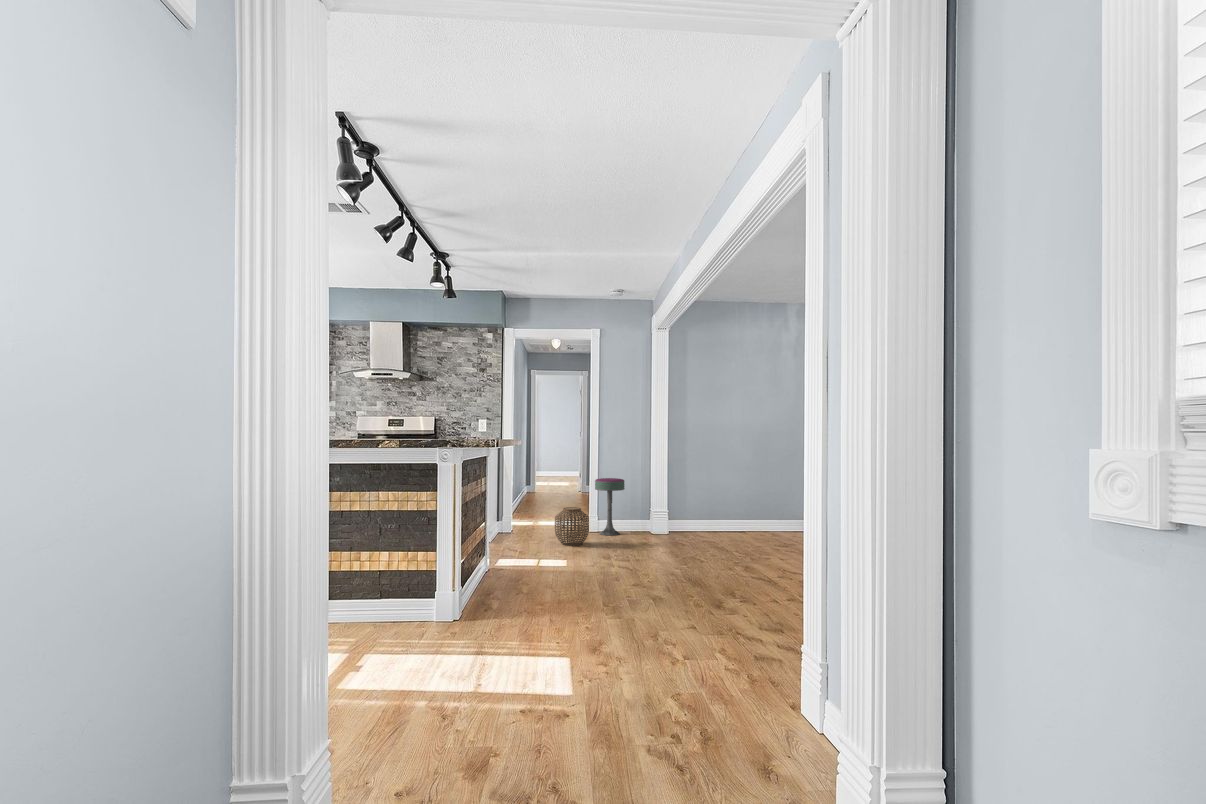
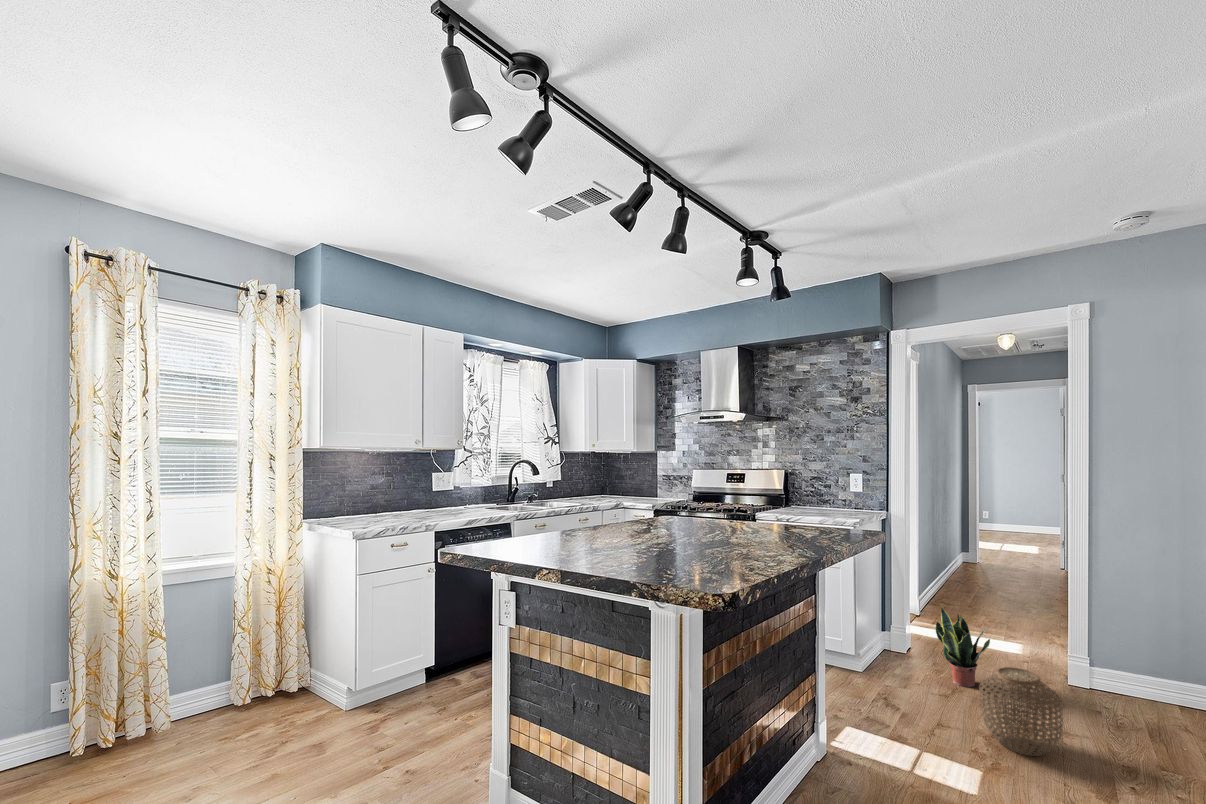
bar stool: present [595,478,625,535] -> none [1078,600,1155,727]
potted plant: none [527,492,555,534] -> present [935,607,990,687]

